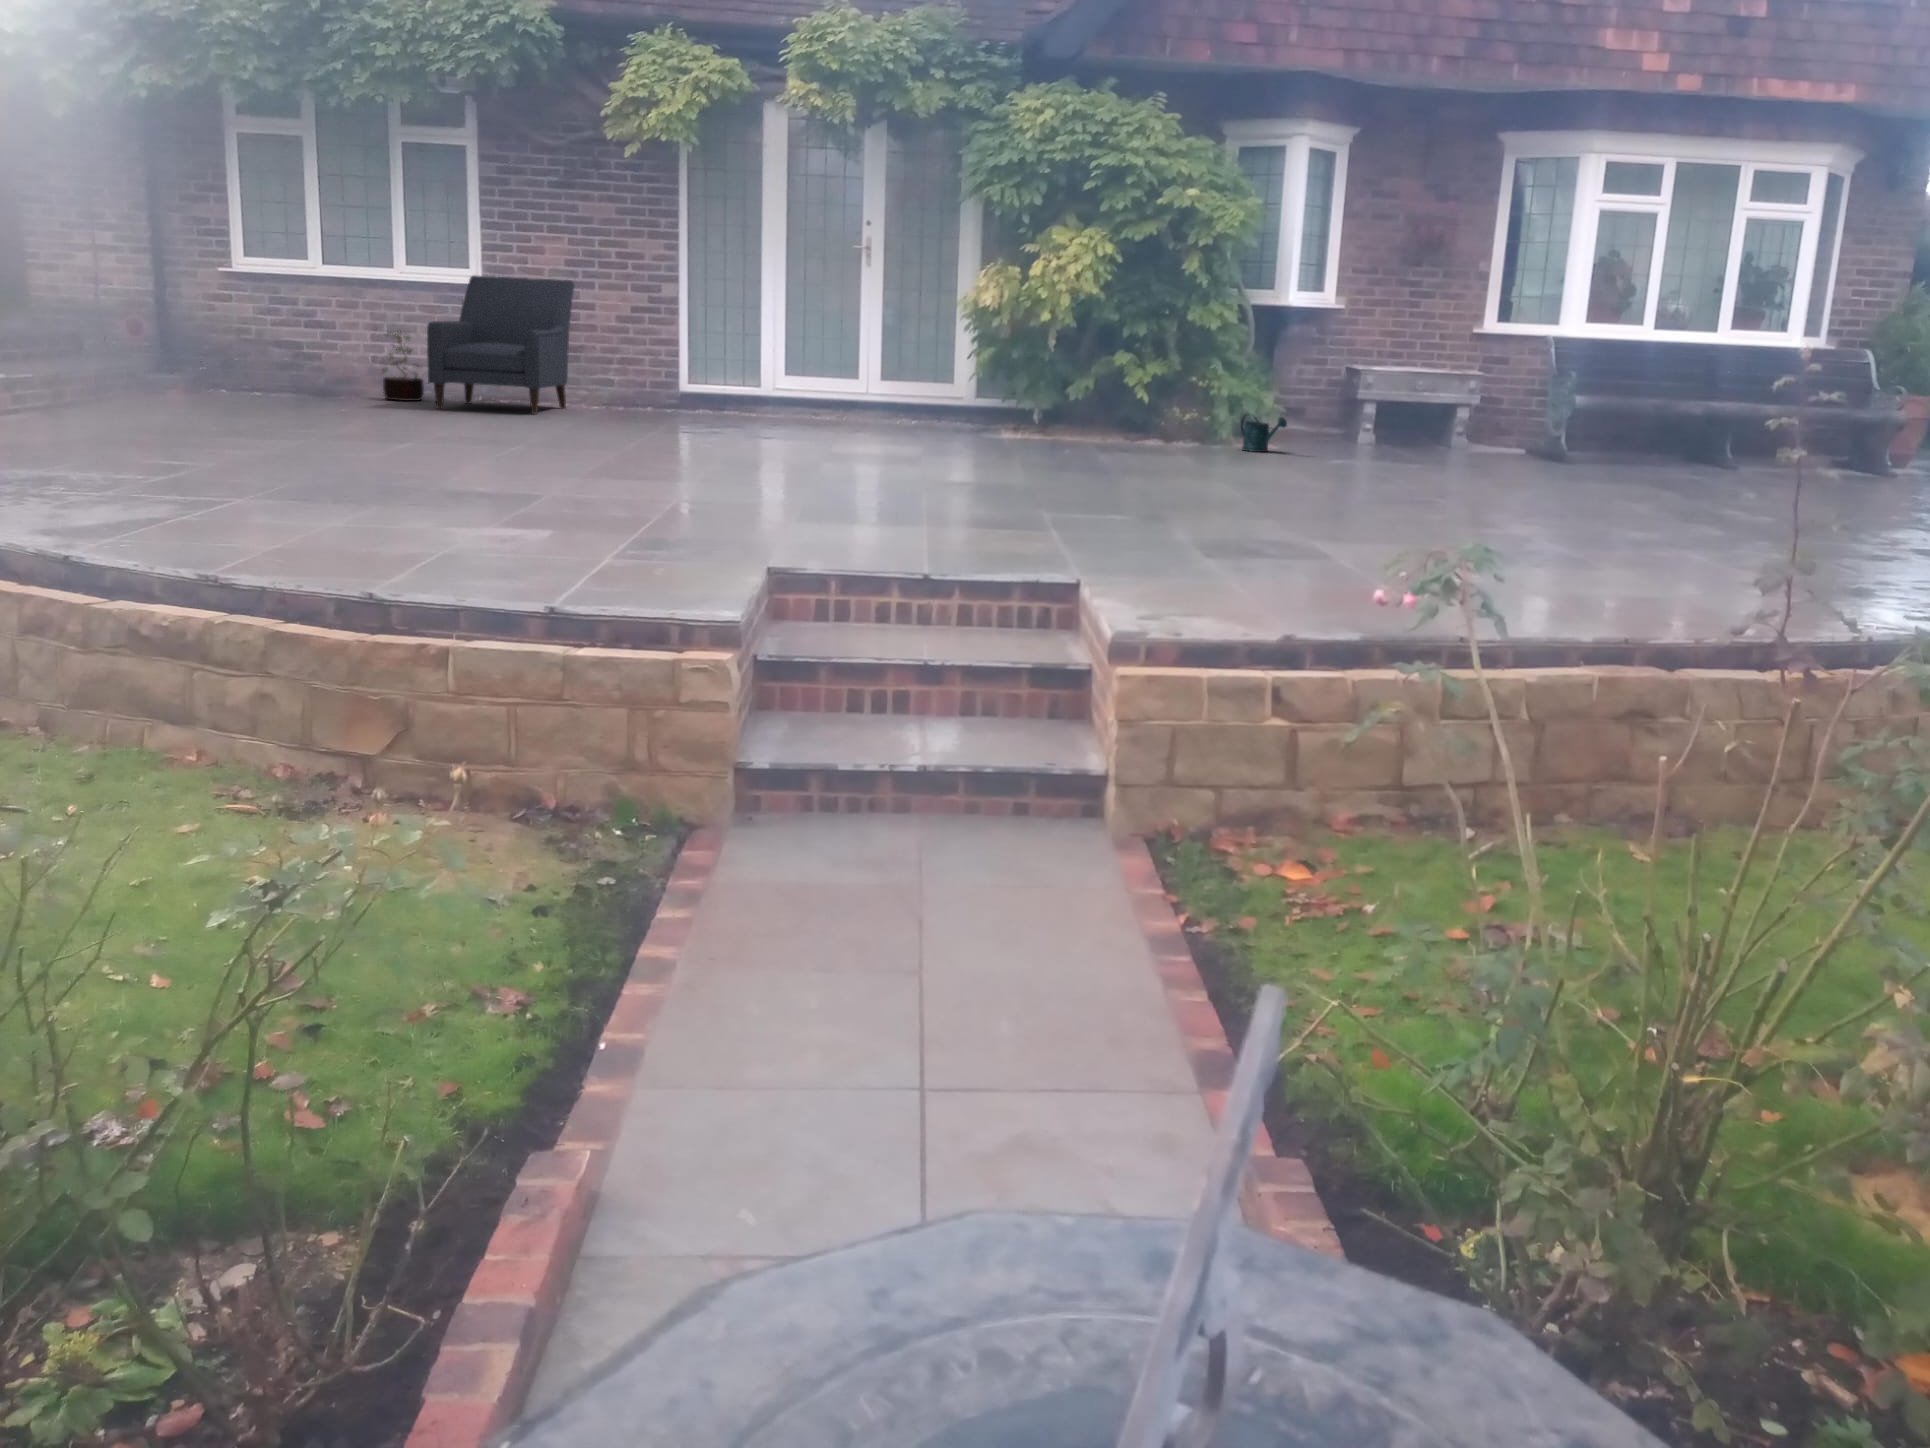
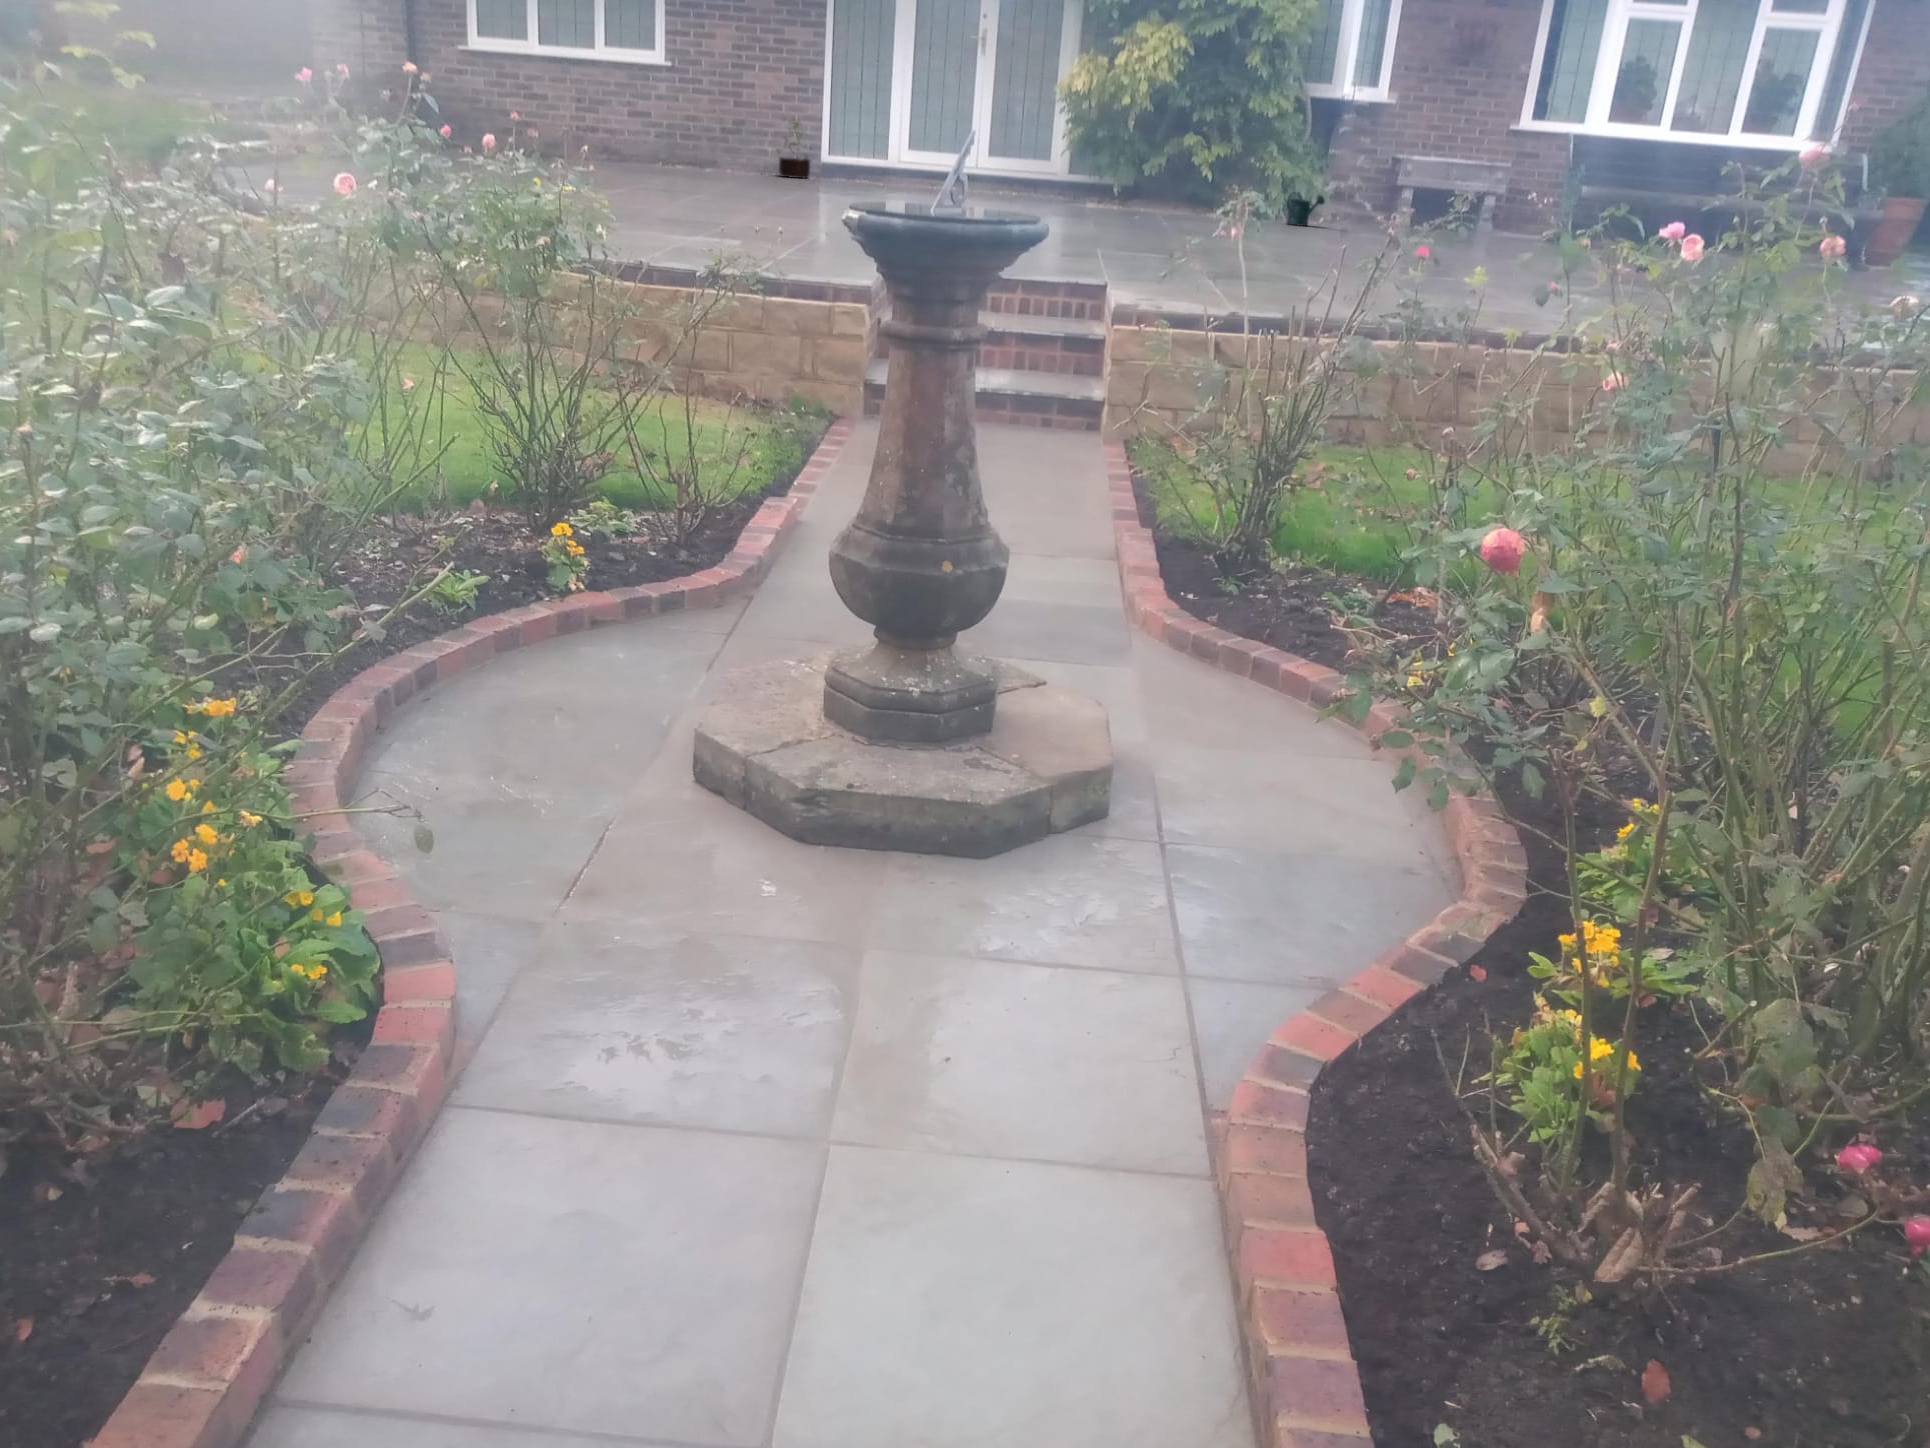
chair: present [427,276,575,414] -> none [624,55,741,175]
decorative plant: present [383,333,424,401] -> present [777,119,810,178]

